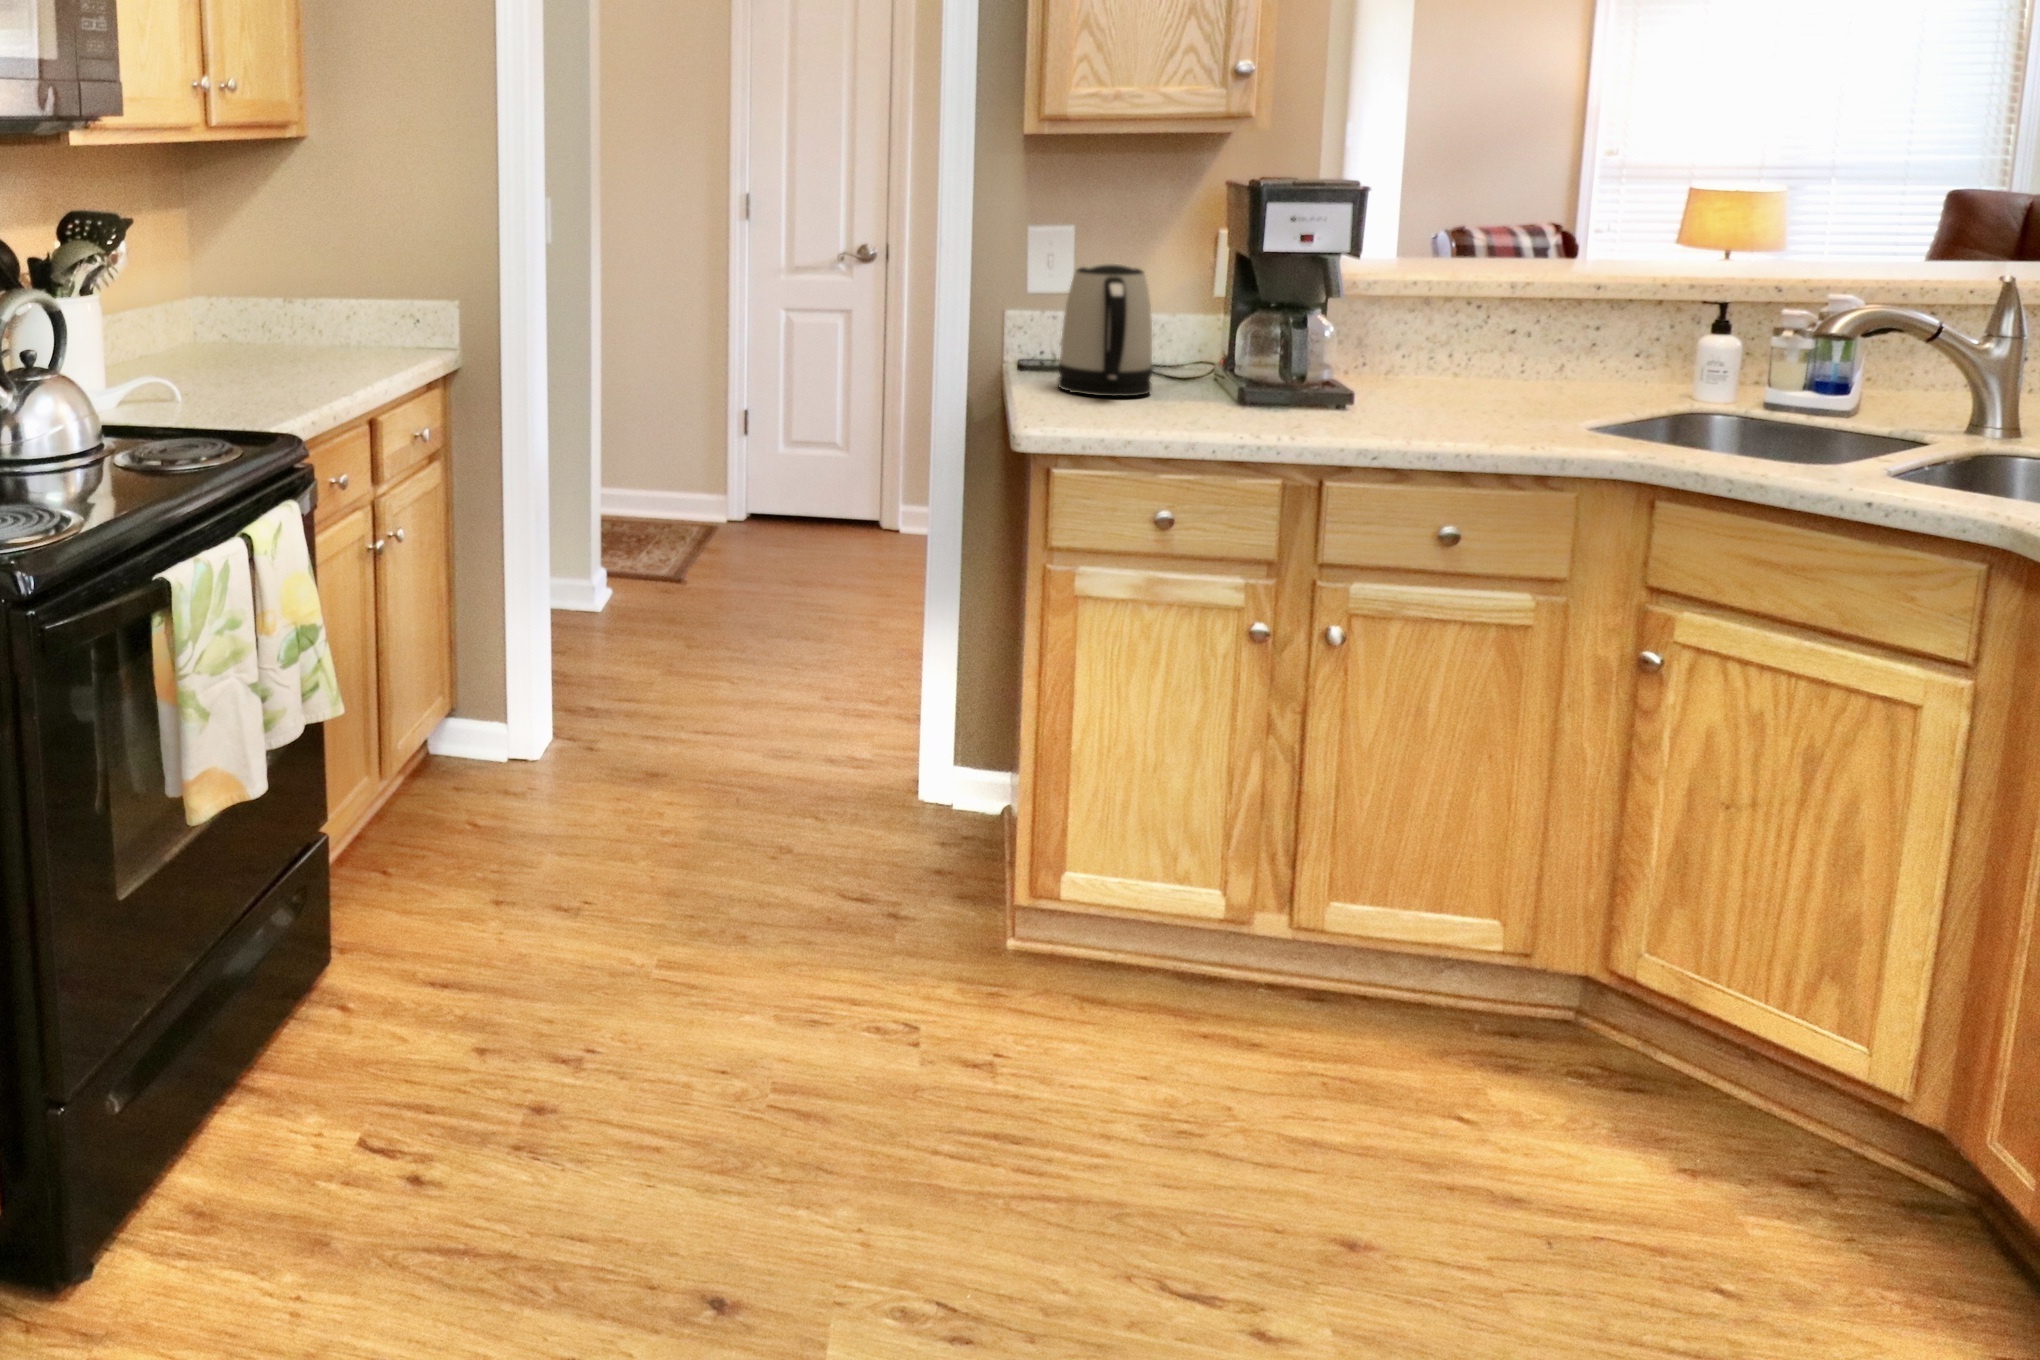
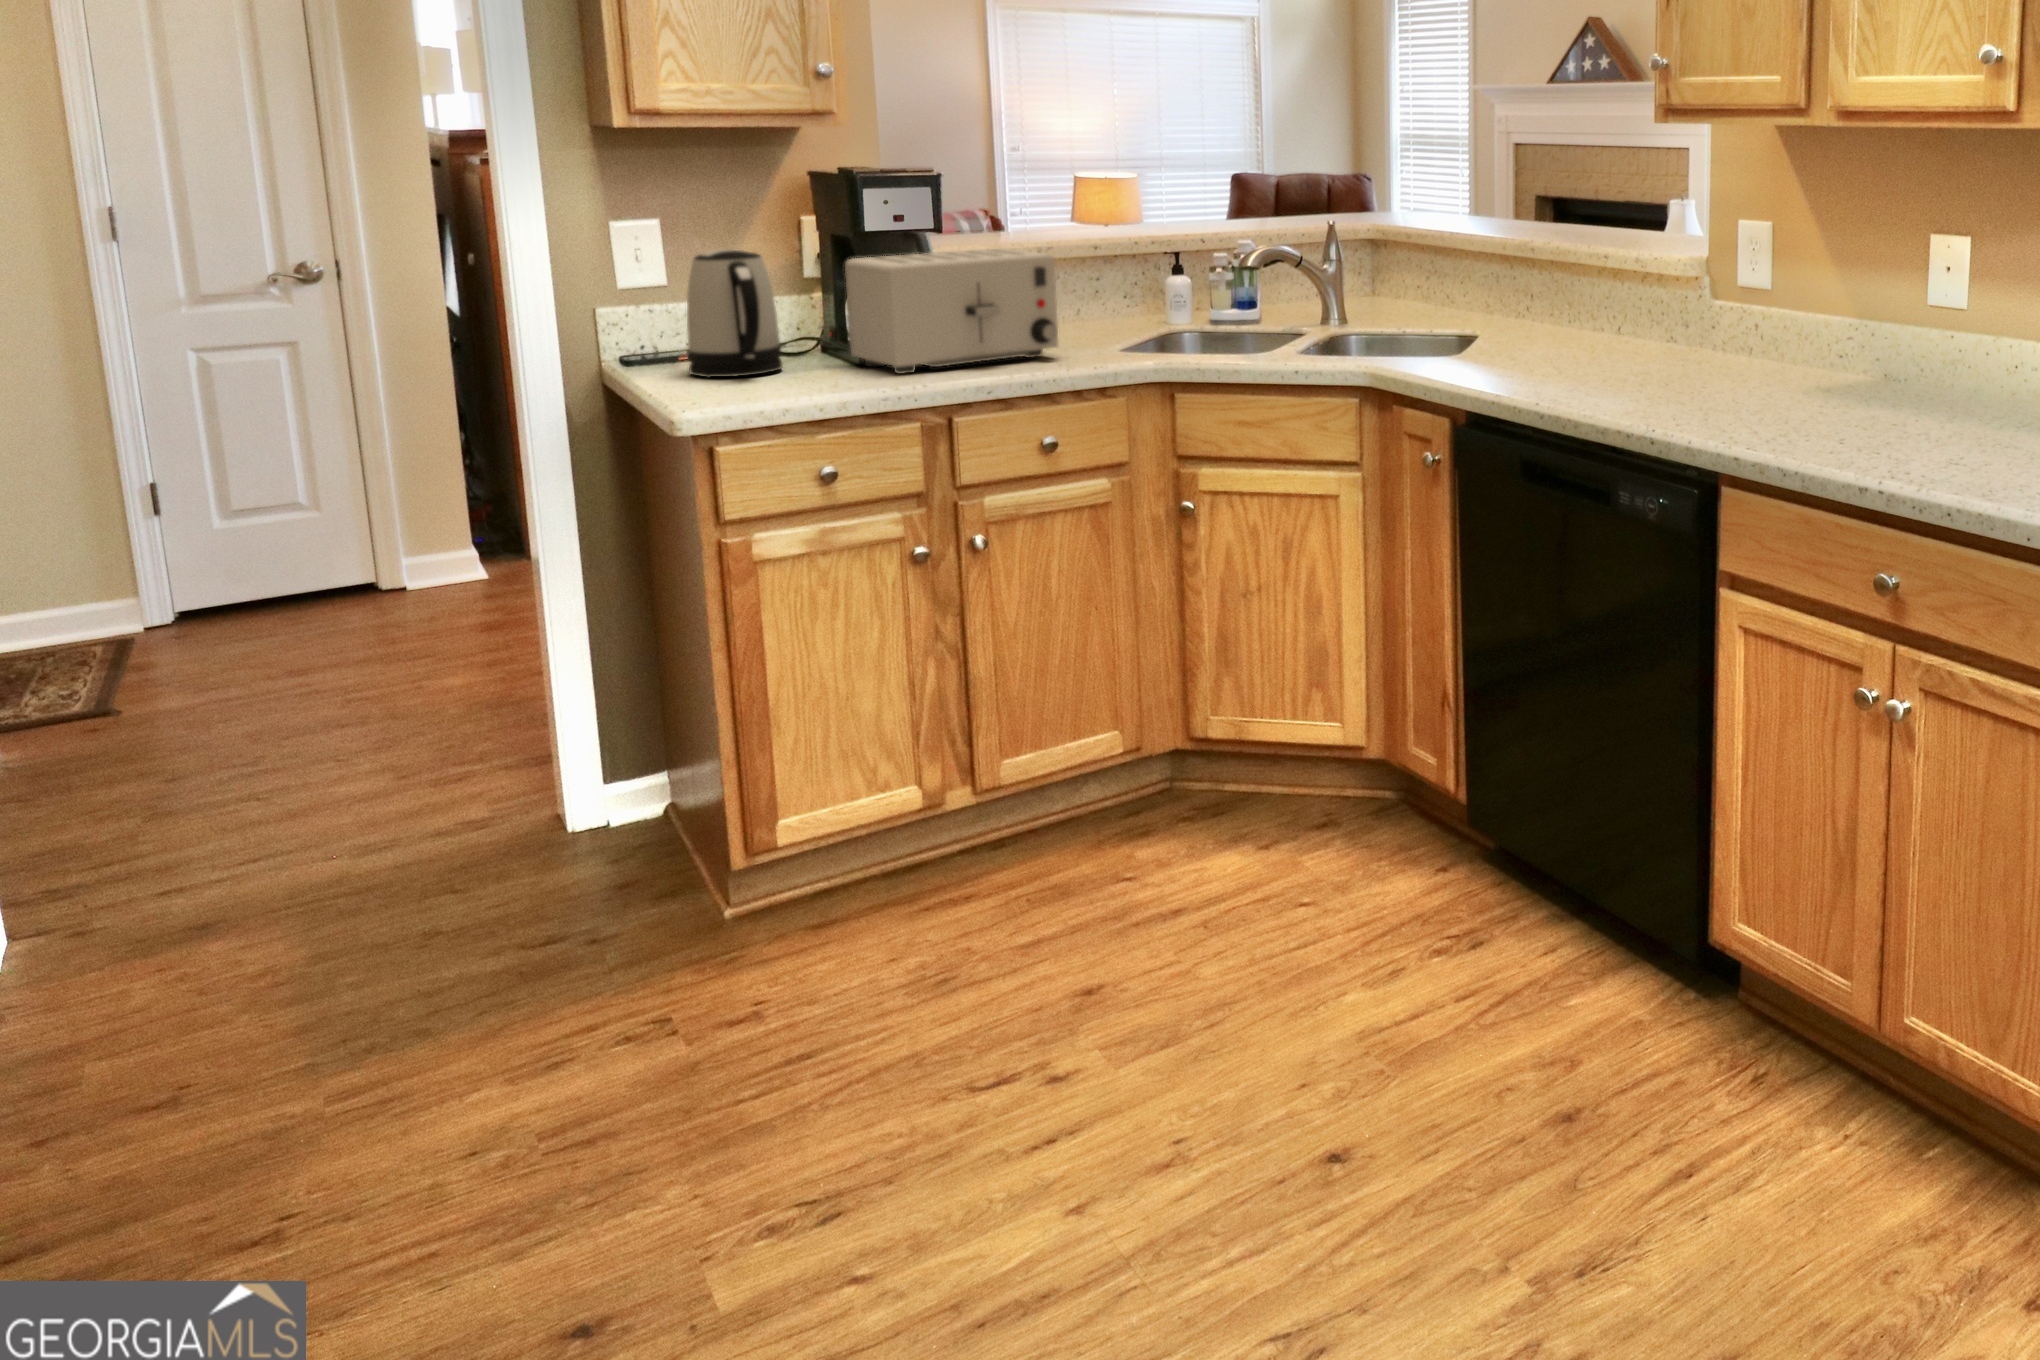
toaster: none [1229,283,1504,423] -> present [845,248,1058,374]

